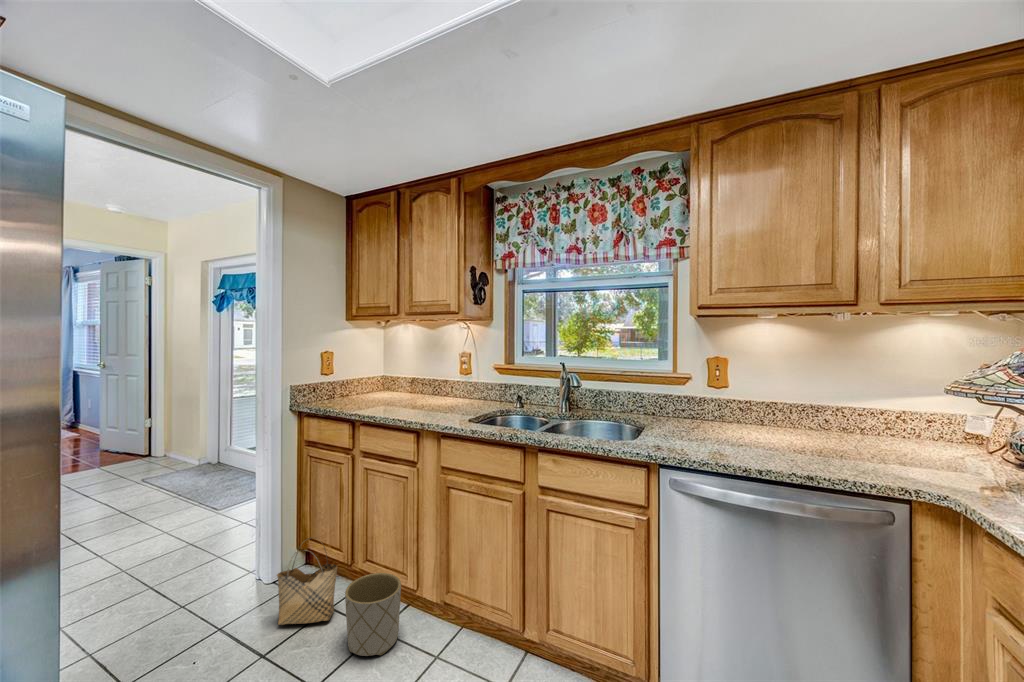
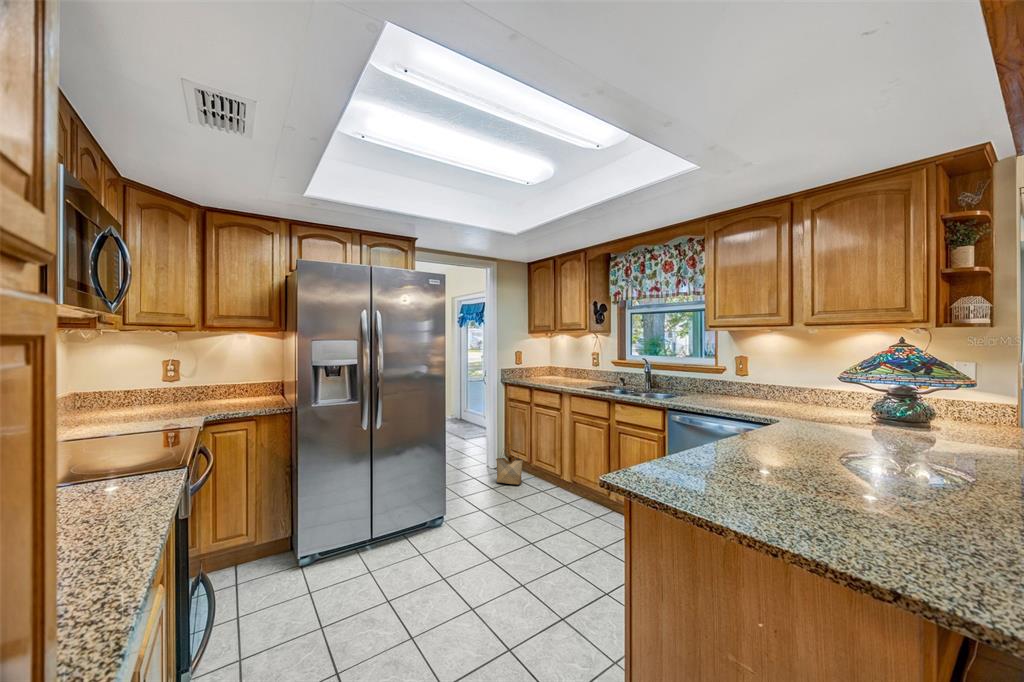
planter: present [345,573,401,656] -> none [525,464,552,500]

